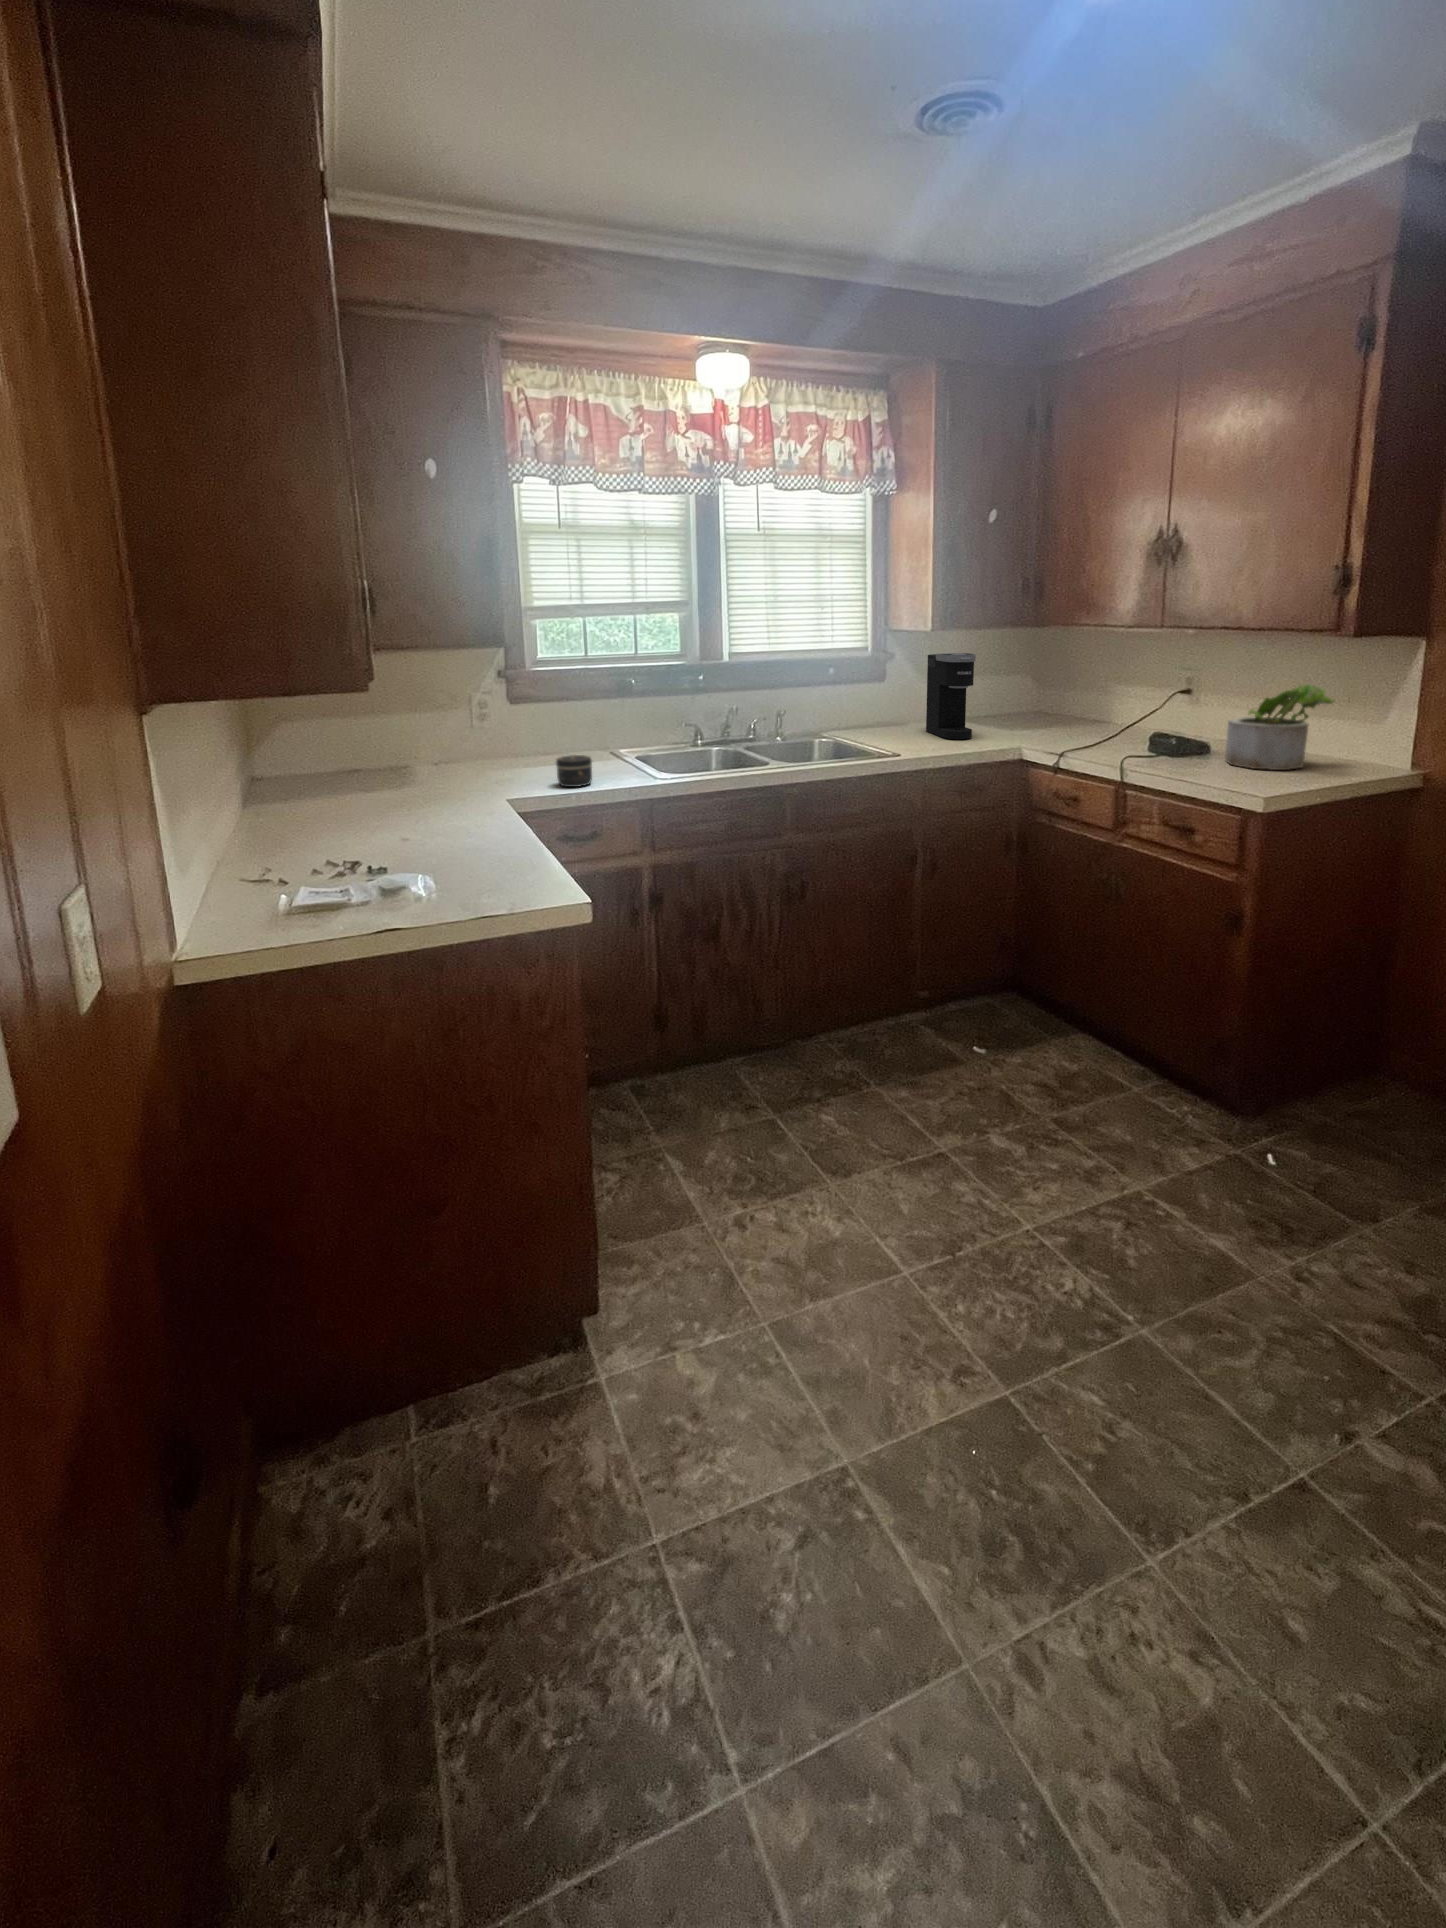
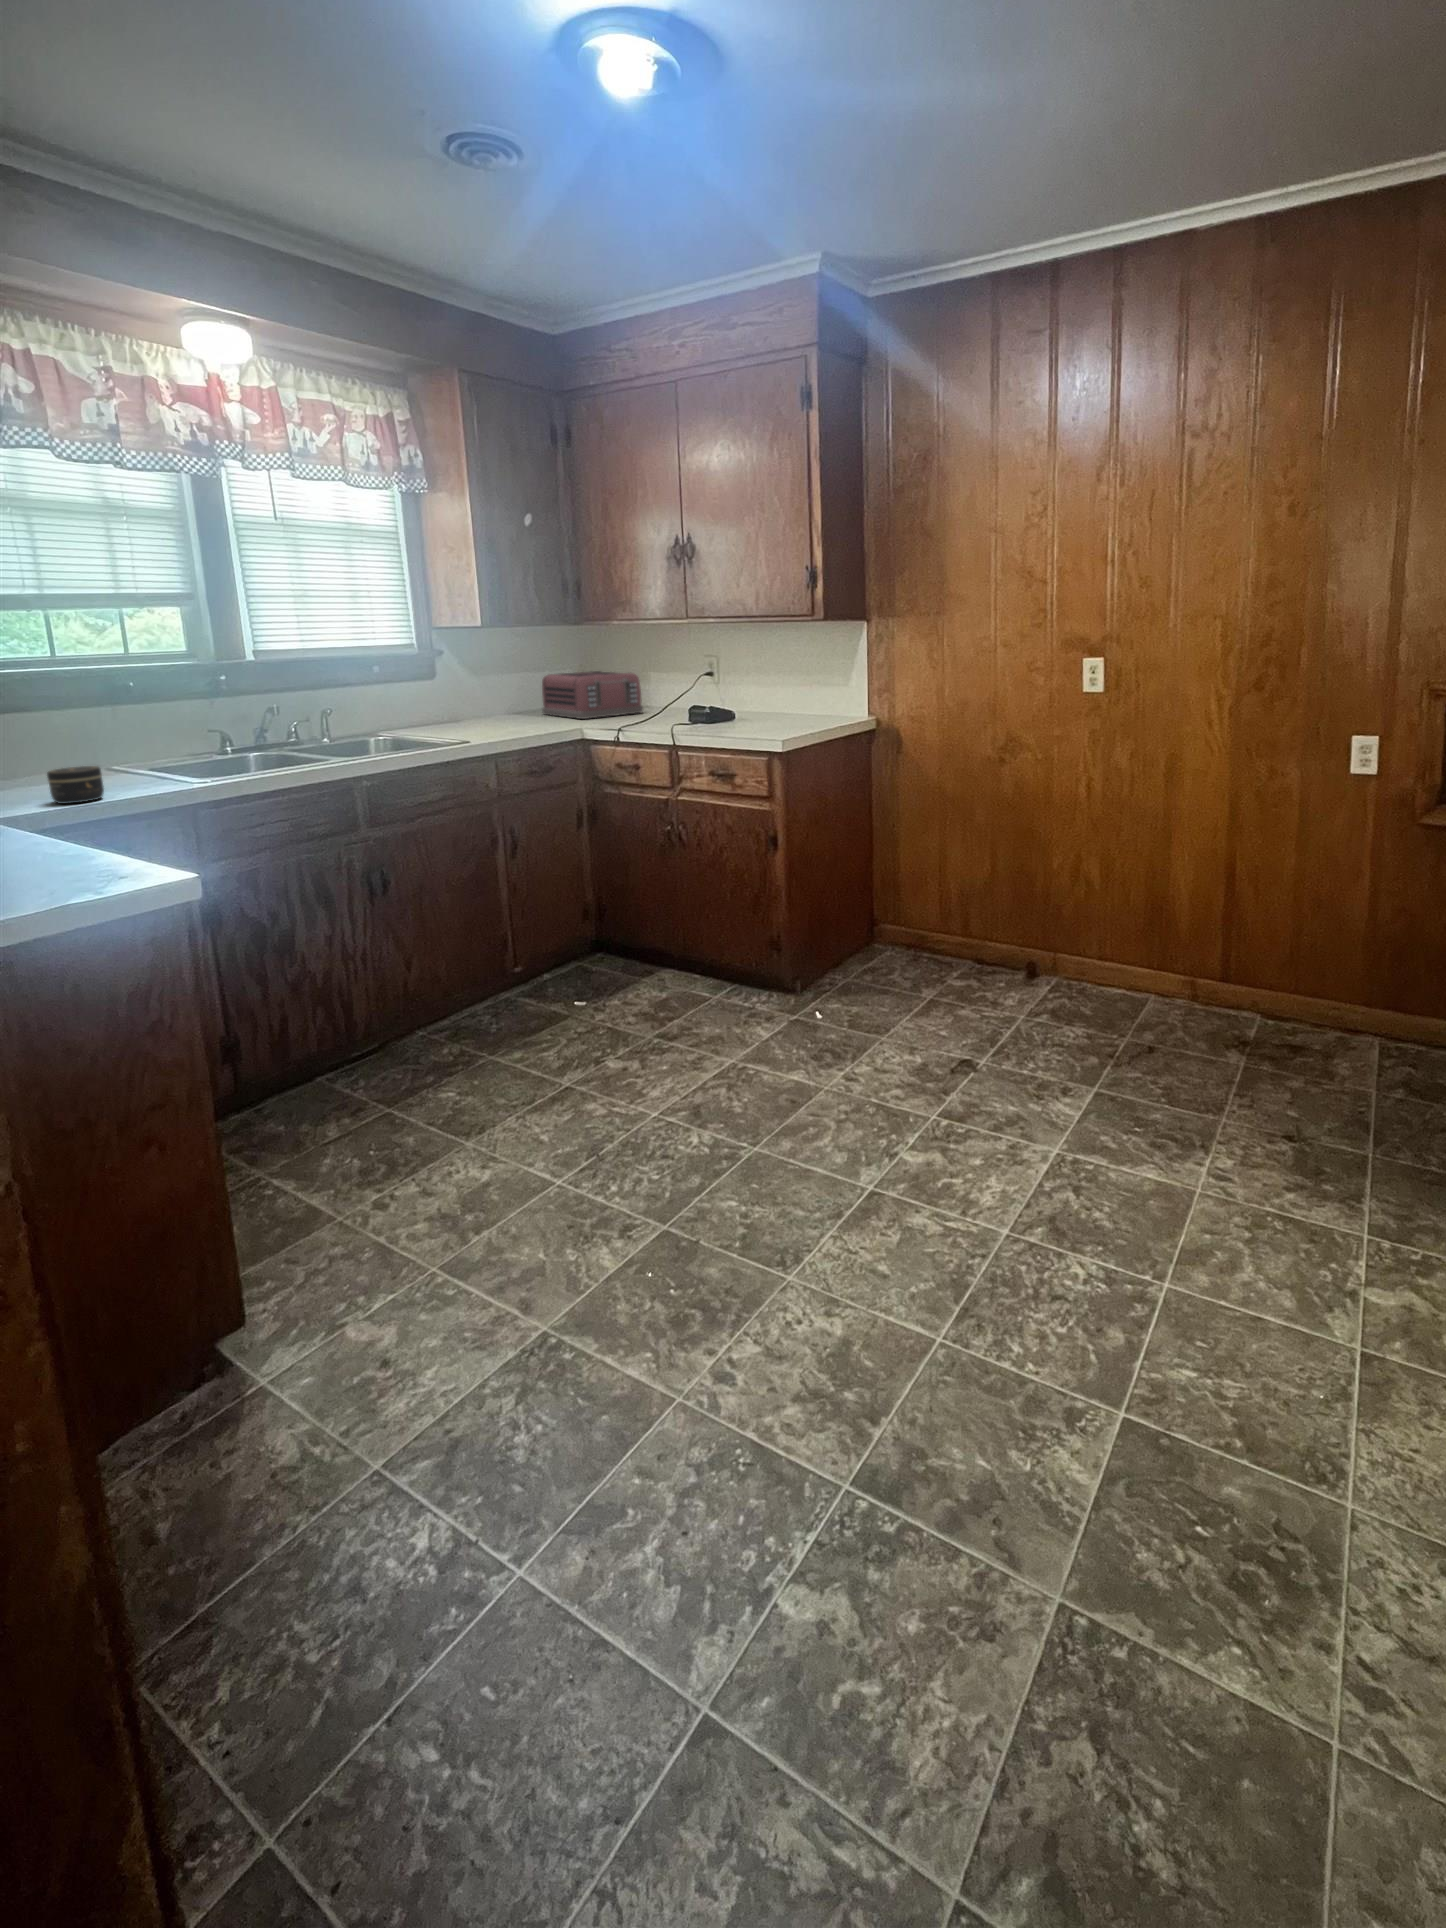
coffee maker: present [926,653,976,739] -> none [481,647,536,728]
toaster: none [985,678,1096,733] -> present [542,671,643,719]
potted plant: present [1226,684,1334,770] -> none [748,659,818,727]

